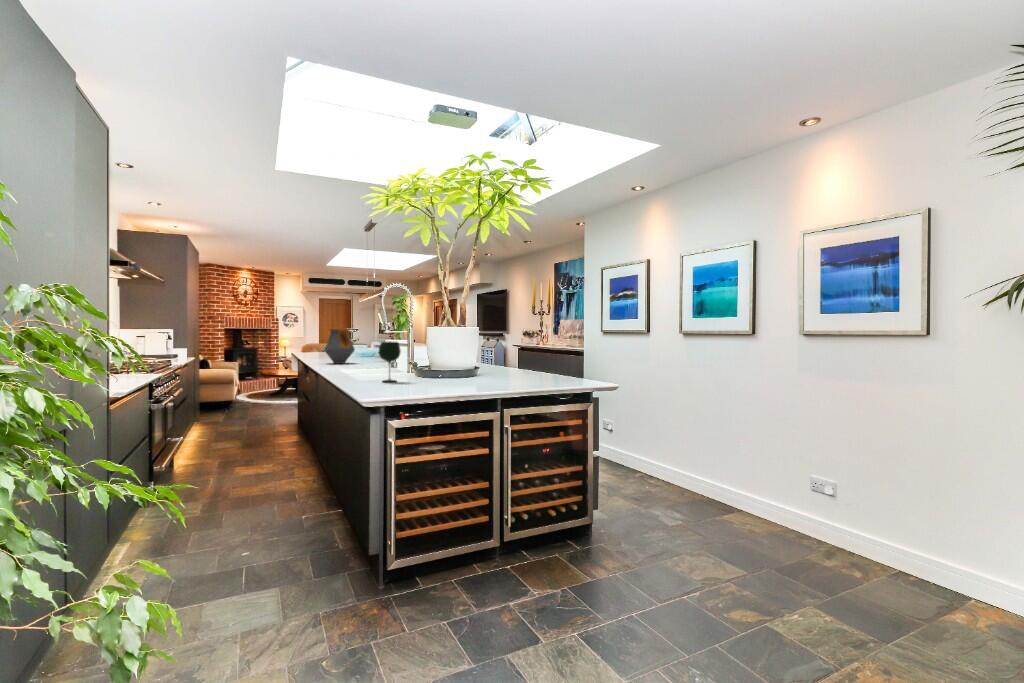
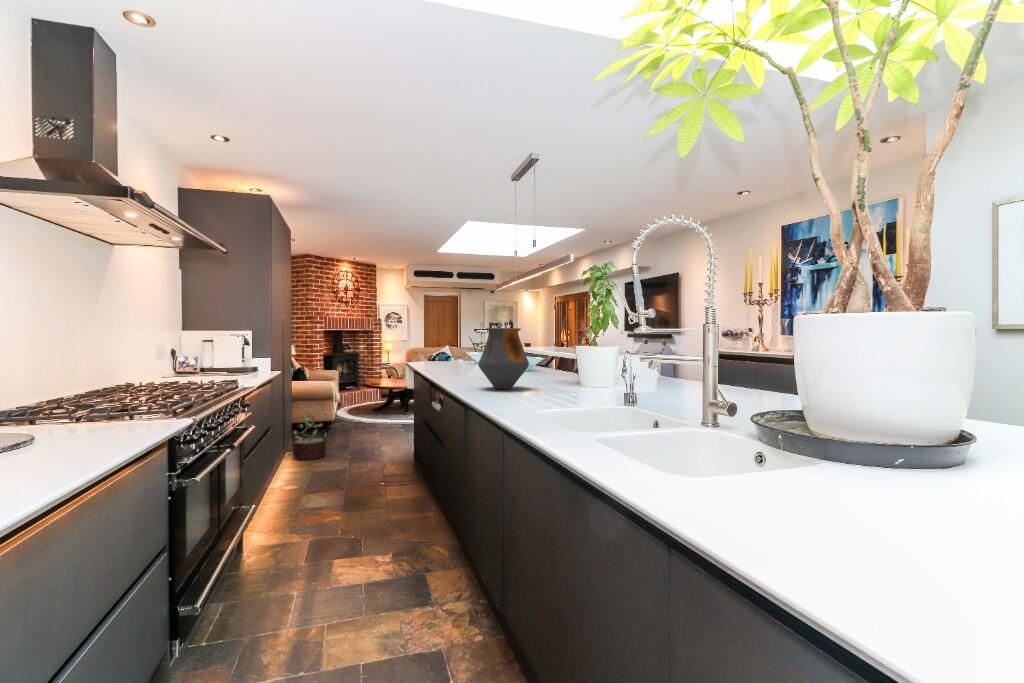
wine glass: present [379,342,401,382] -> none [797,364,888,515]
decorative plant: none [201,383,229,425] -> present [292,404,326,460]

